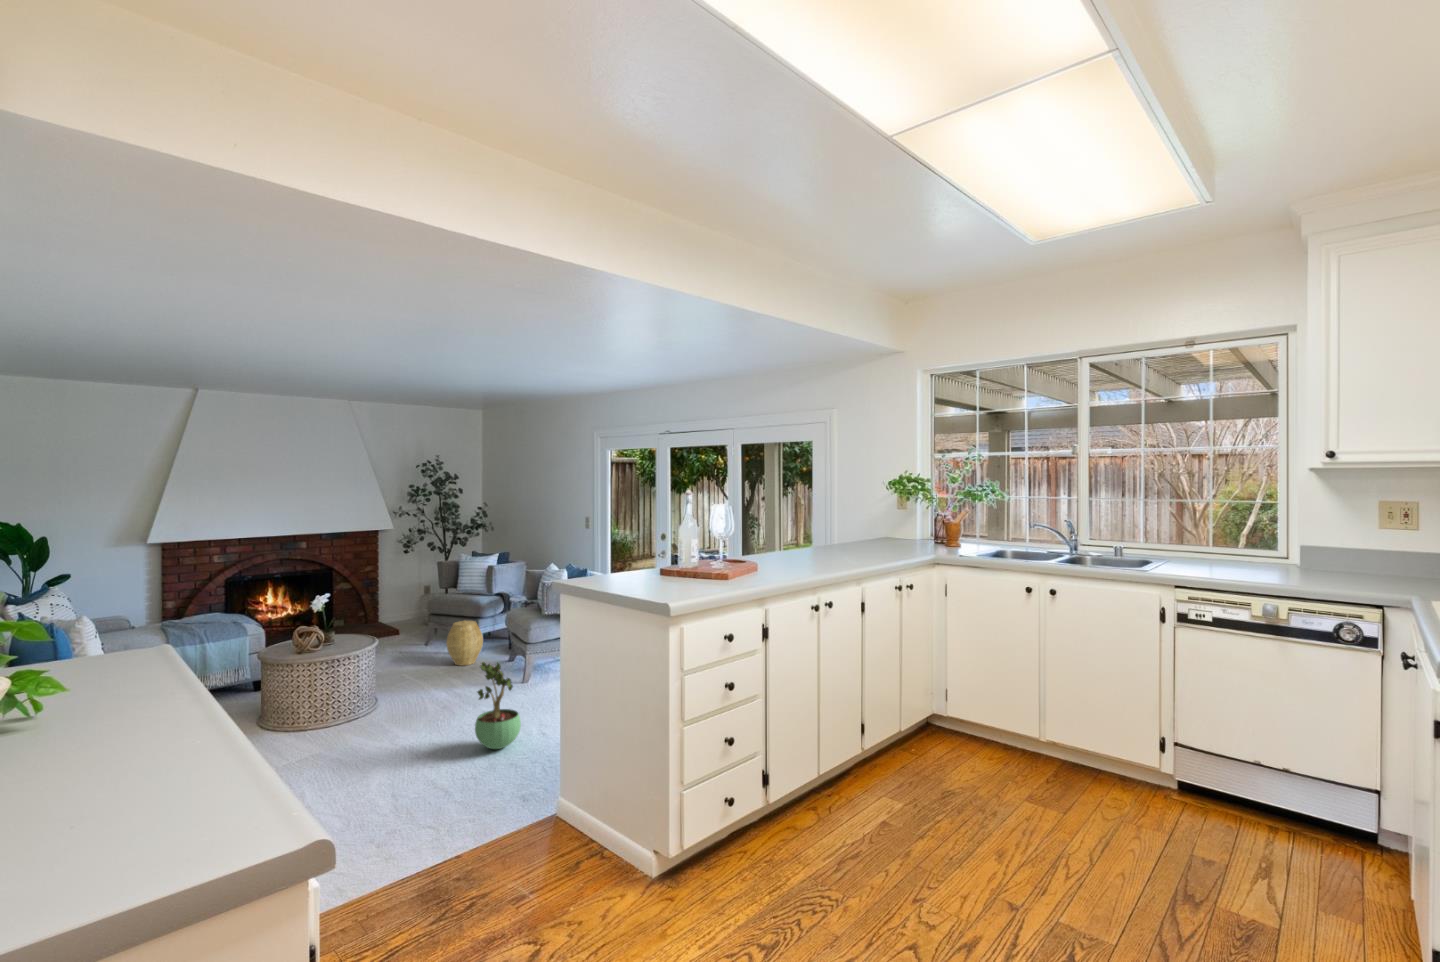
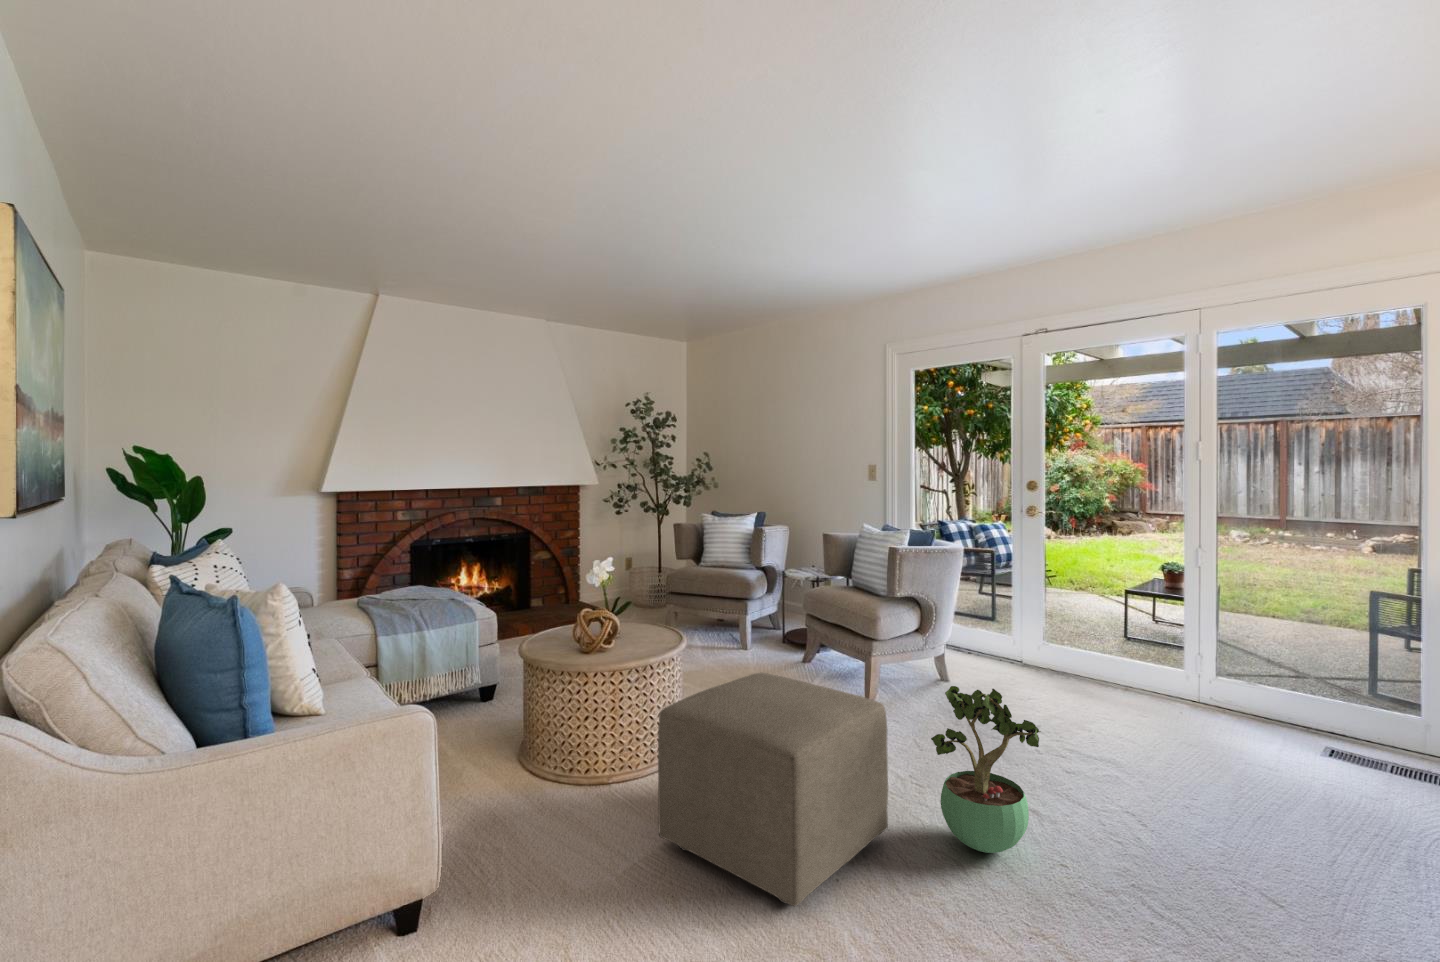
woven basket: present [446,621,483,666] -> none [724,605,774,670]
ottoman: none [314,661,448,773] -> present [658,673,888,906]

